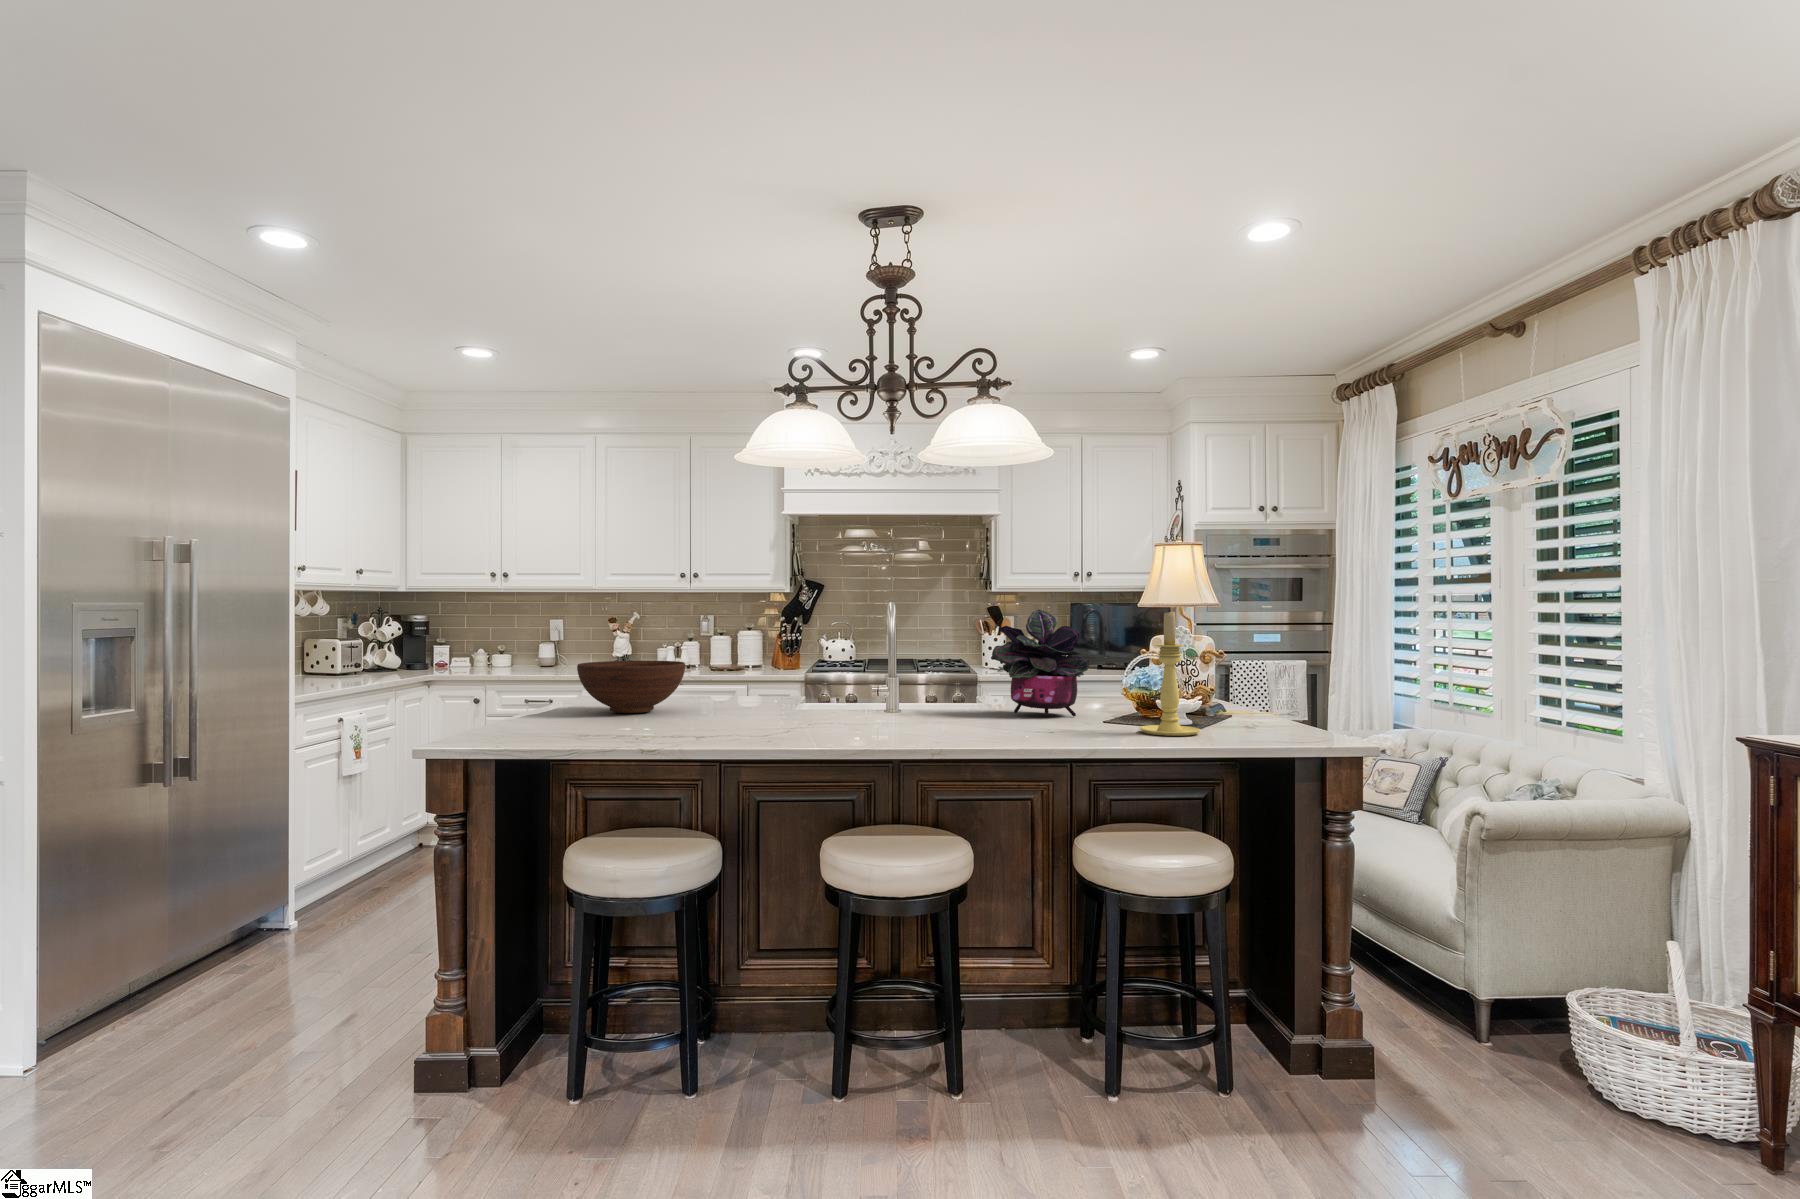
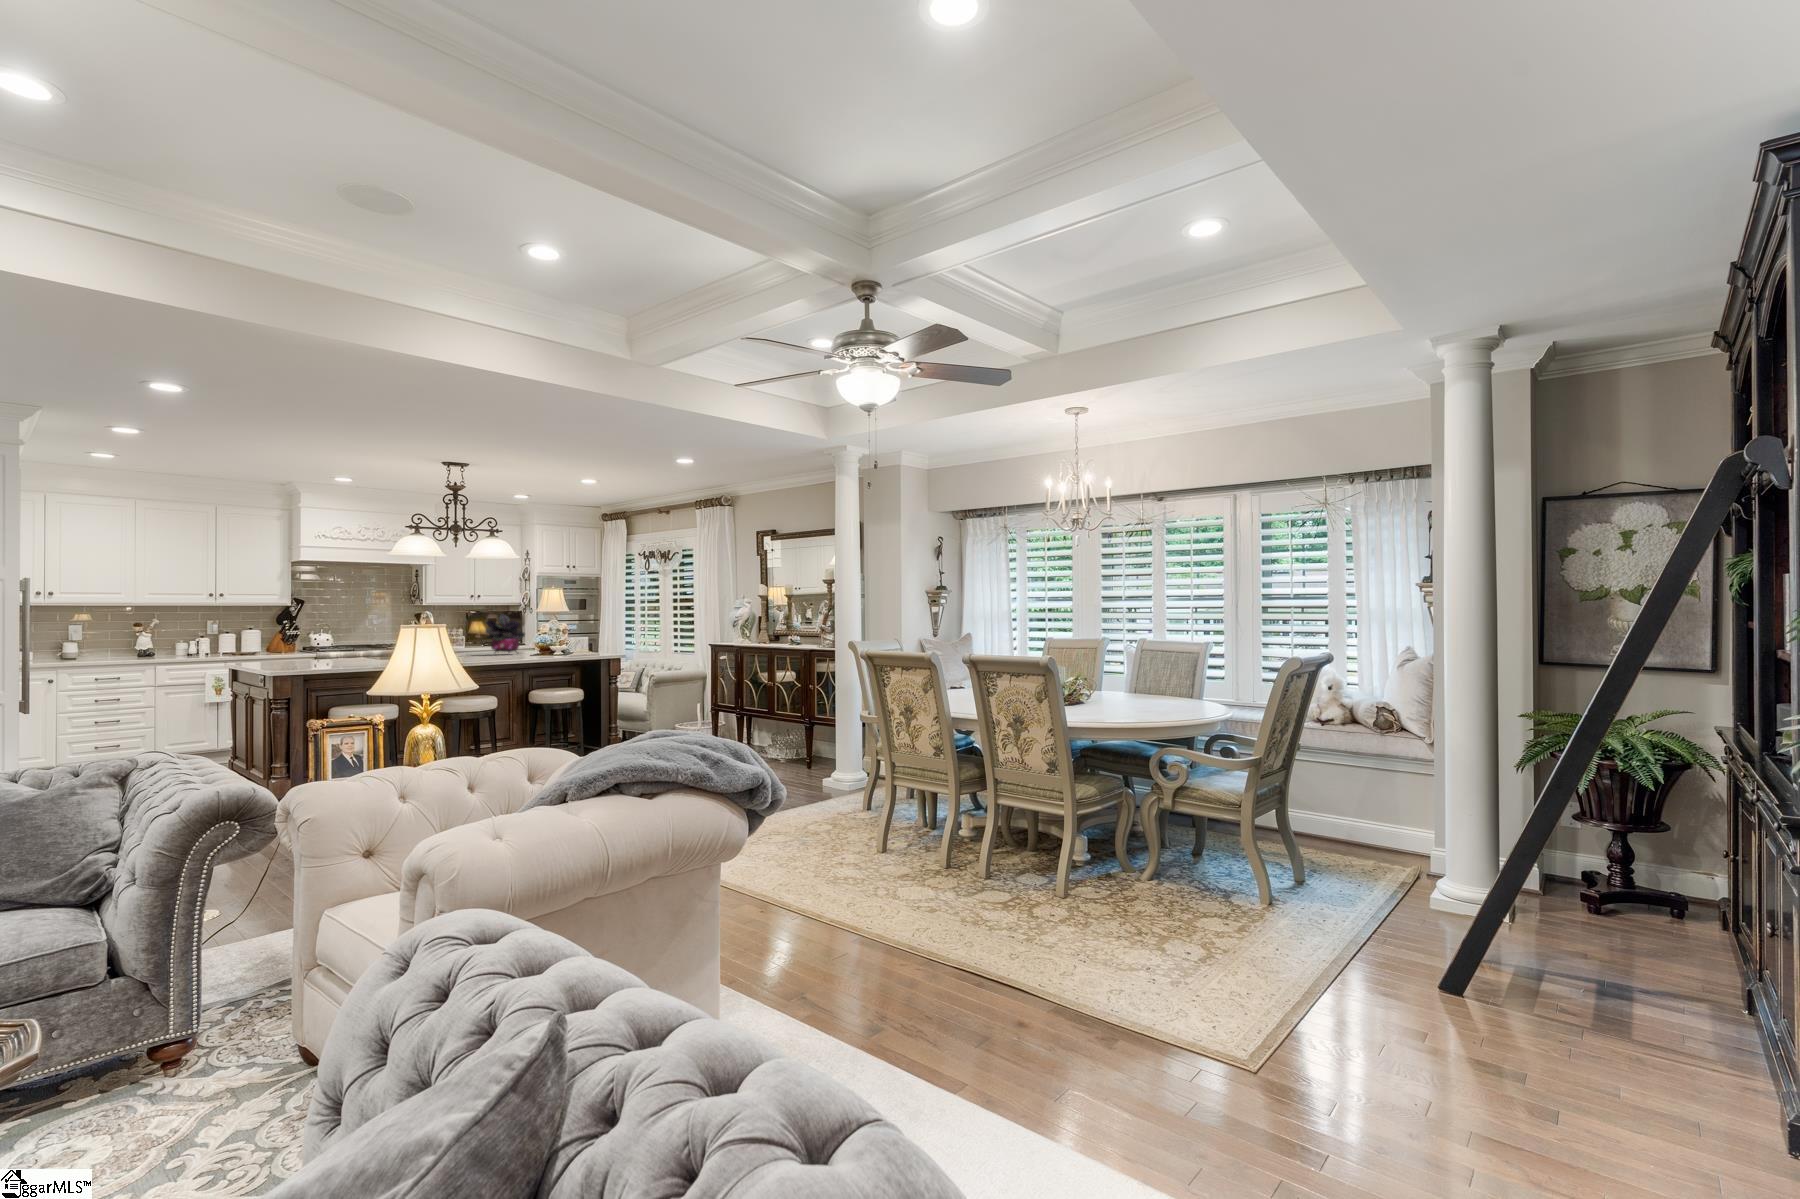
candle holder: present [1140,610,1200,736] -> none [551,614,573,655]
fruit bowl: present [577,661,685,713] -> none [288,639,344,661]

